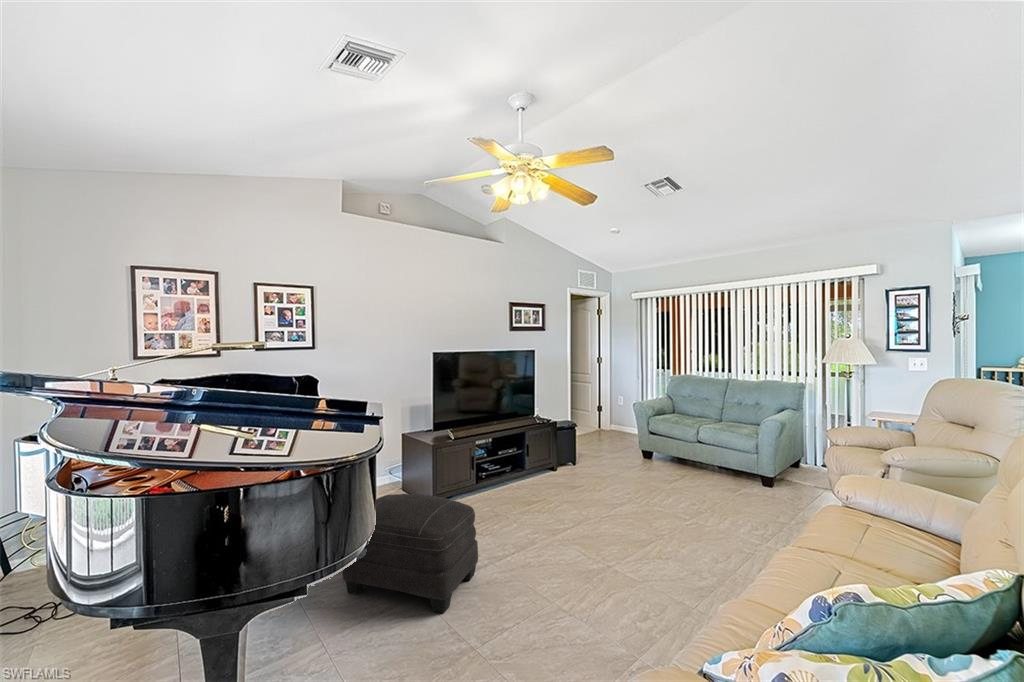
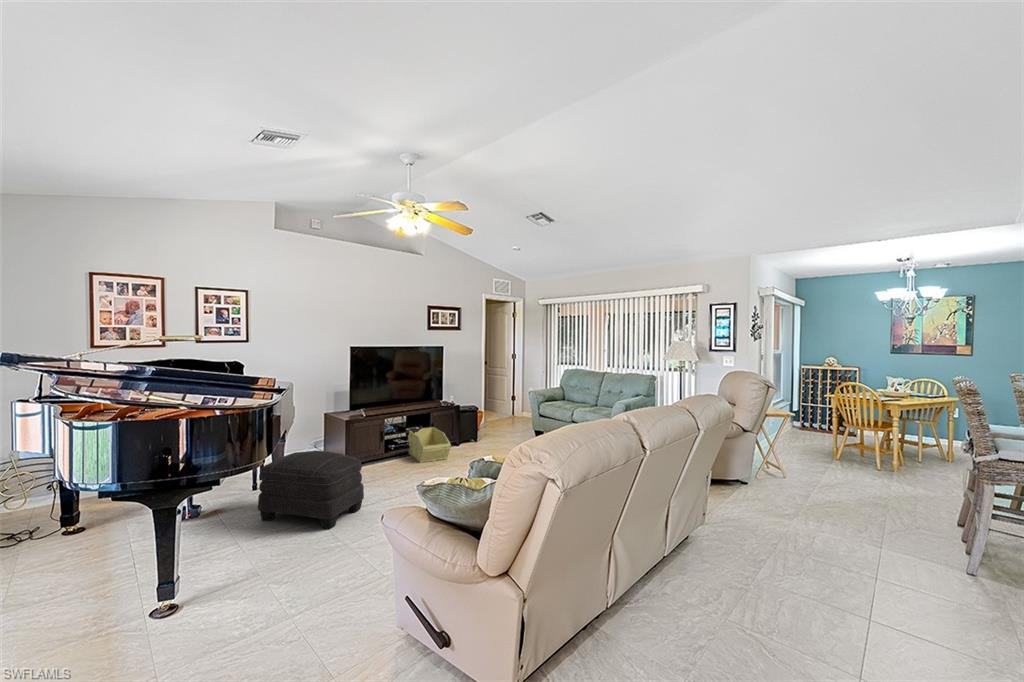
storage bin: none [499,449,558,496] -> present [408,427,451,462]

